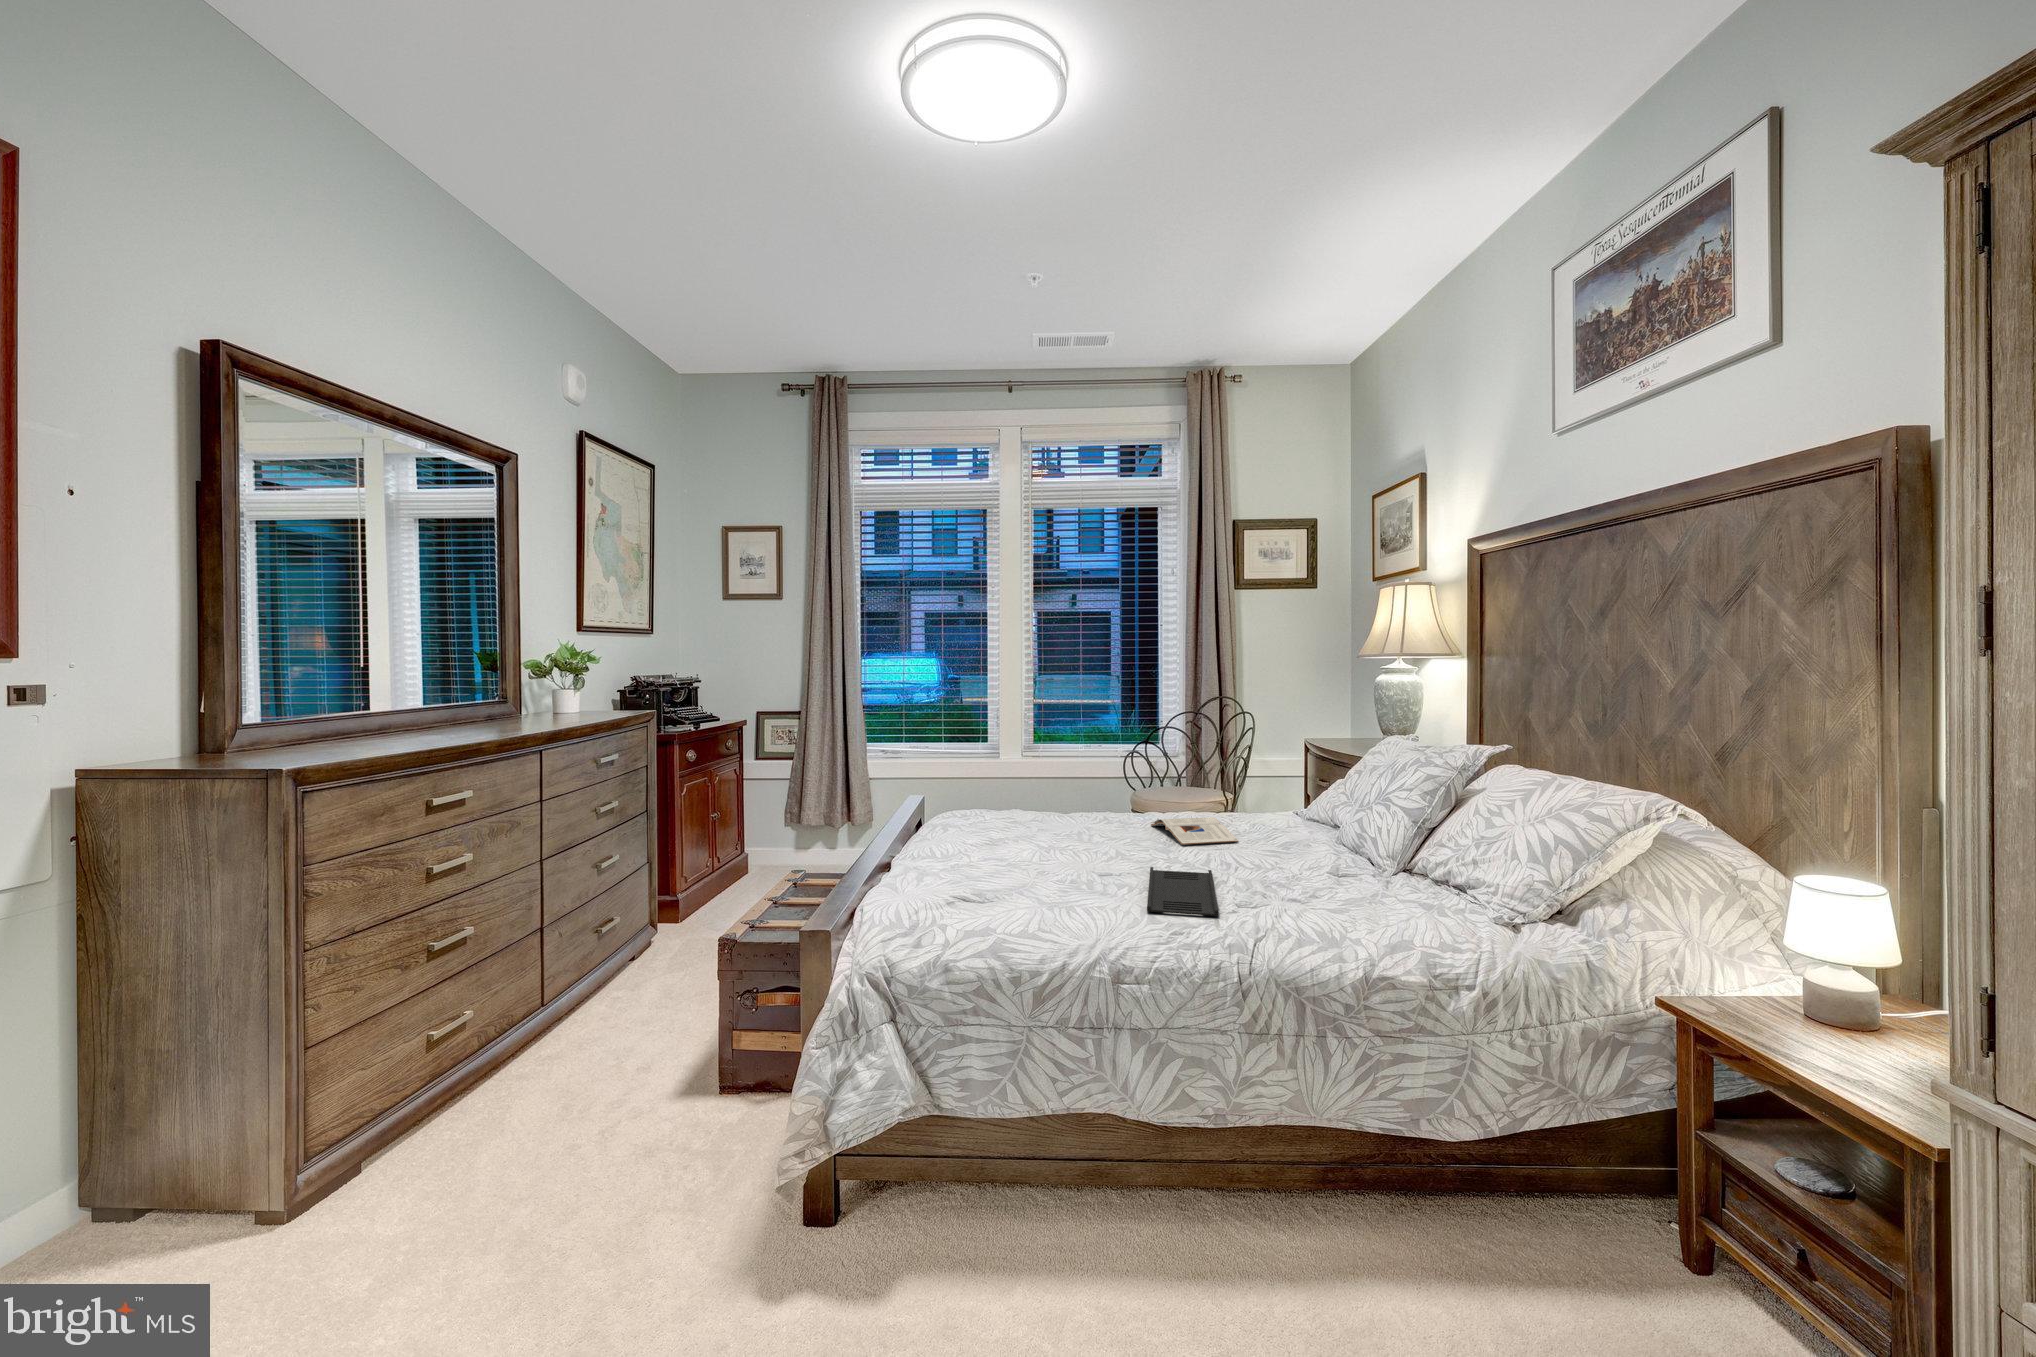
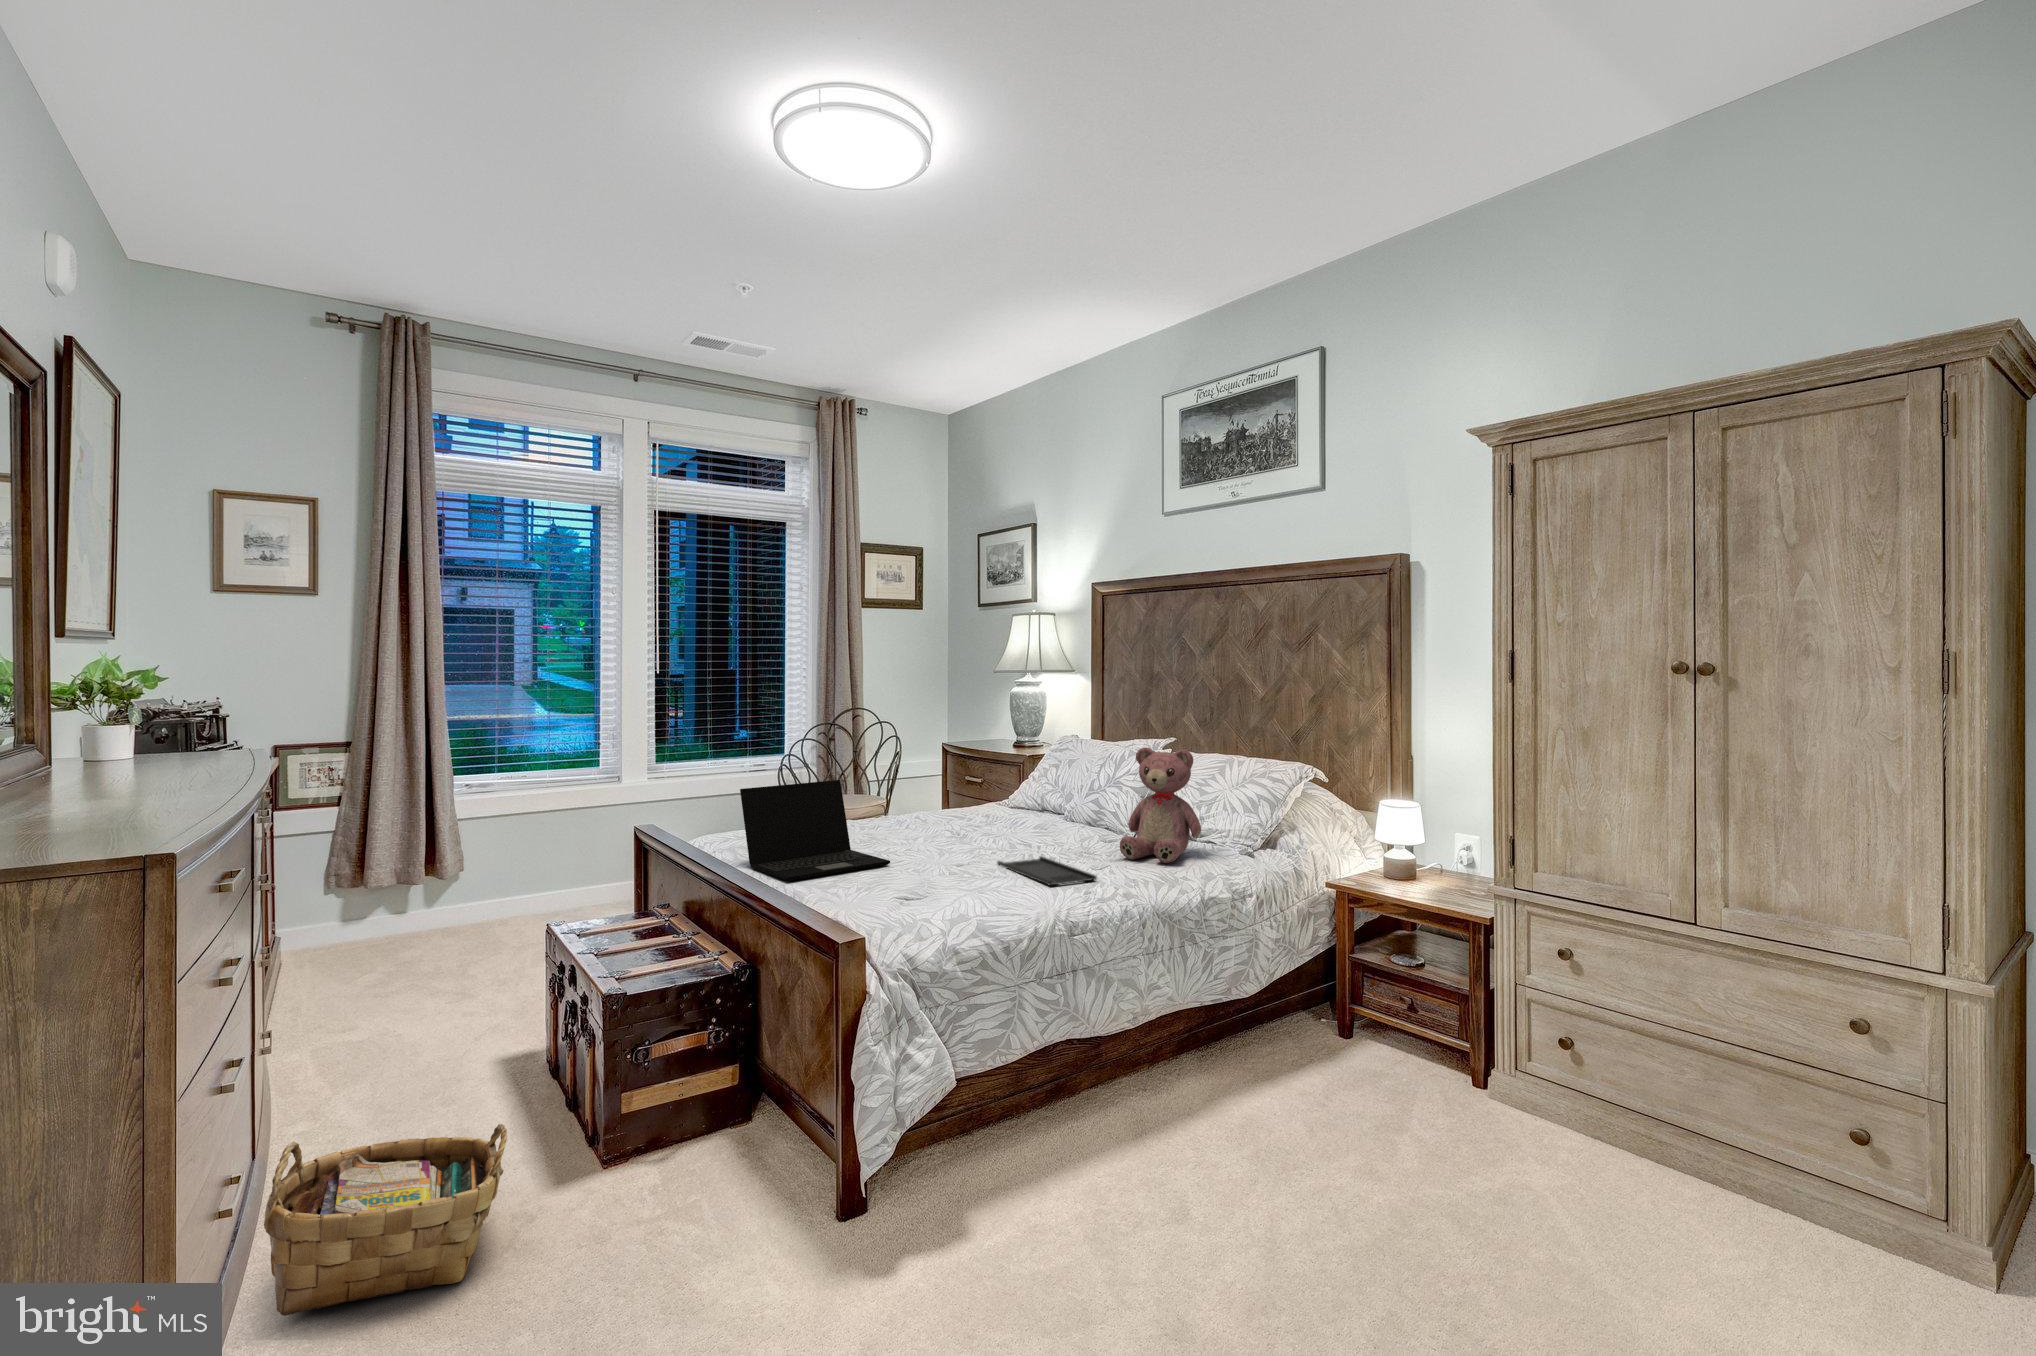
teddy bear: none [1310,749,1436,912] -> present [1120,748,1201,863]
laptop: none [920,755,1042,852] -> present [740,780,890,881]
magazine: present [1151,817,1239,845] -> none [932,822,1018,845]
woven basket: none [434,988,613,1136] -> present [264,1124,507,1316]

